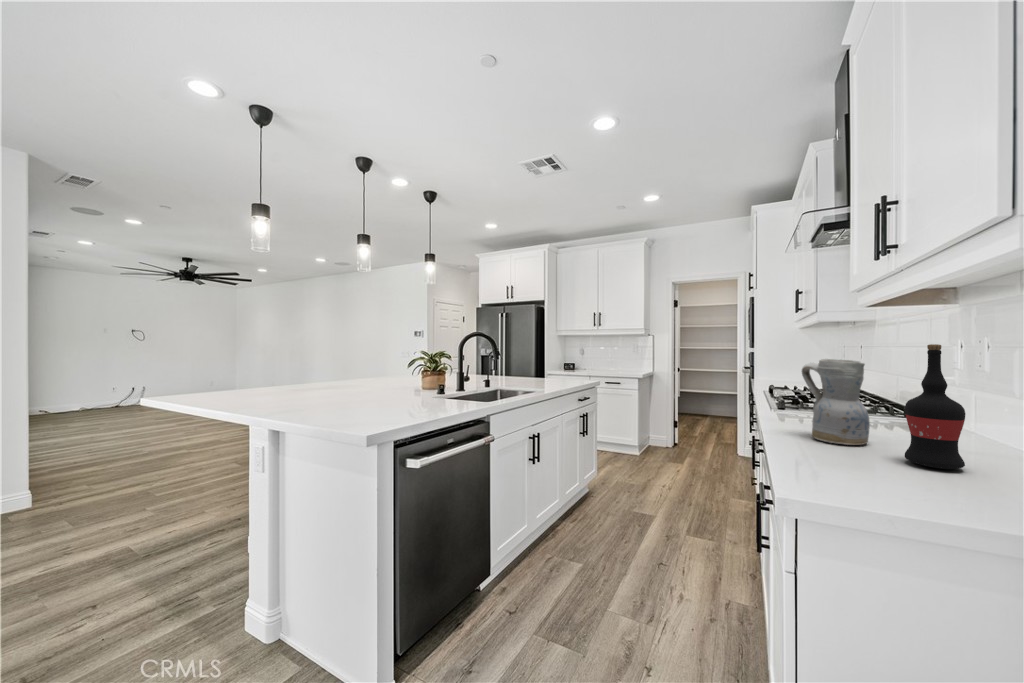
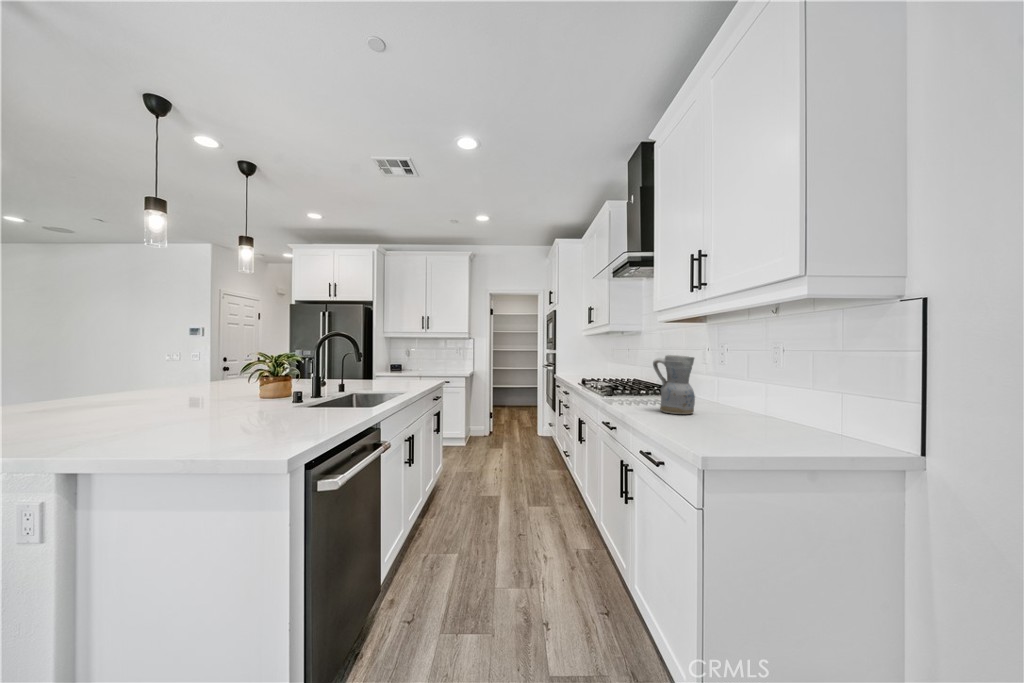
wine bottle: present [905,344,965,469] -> none [723,344,755,423]

